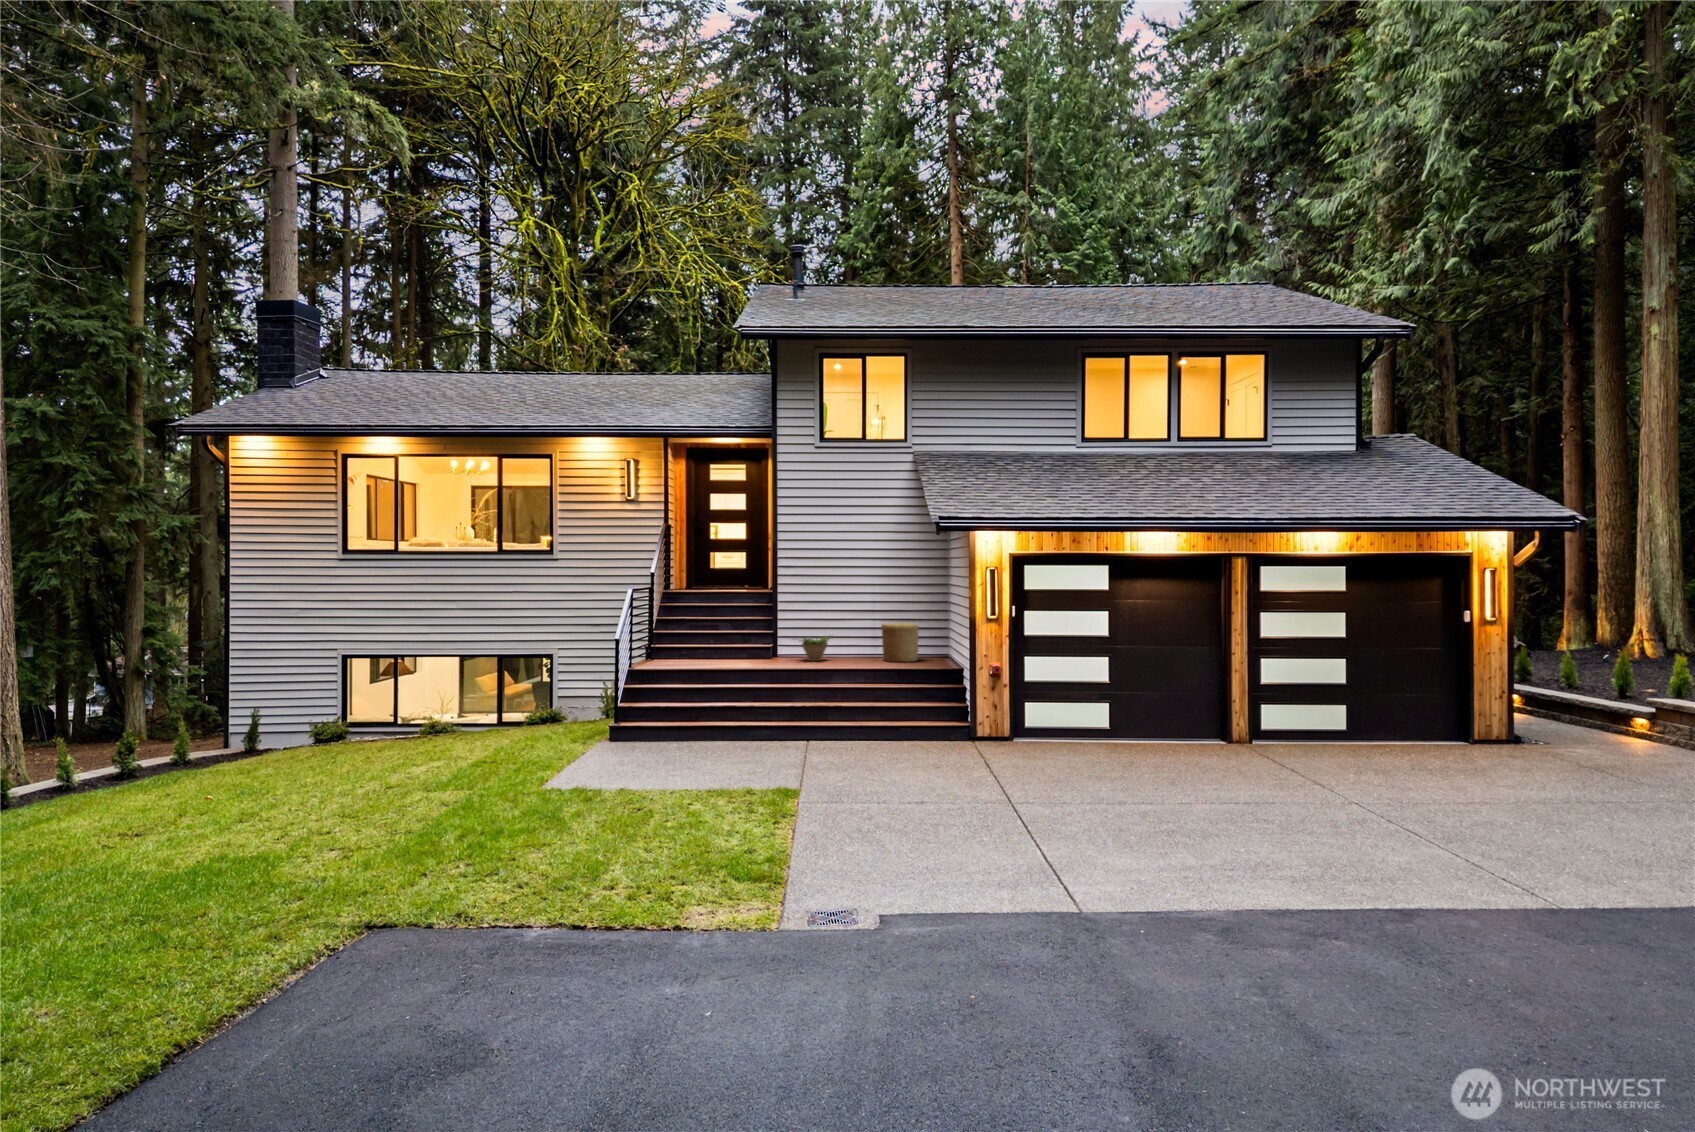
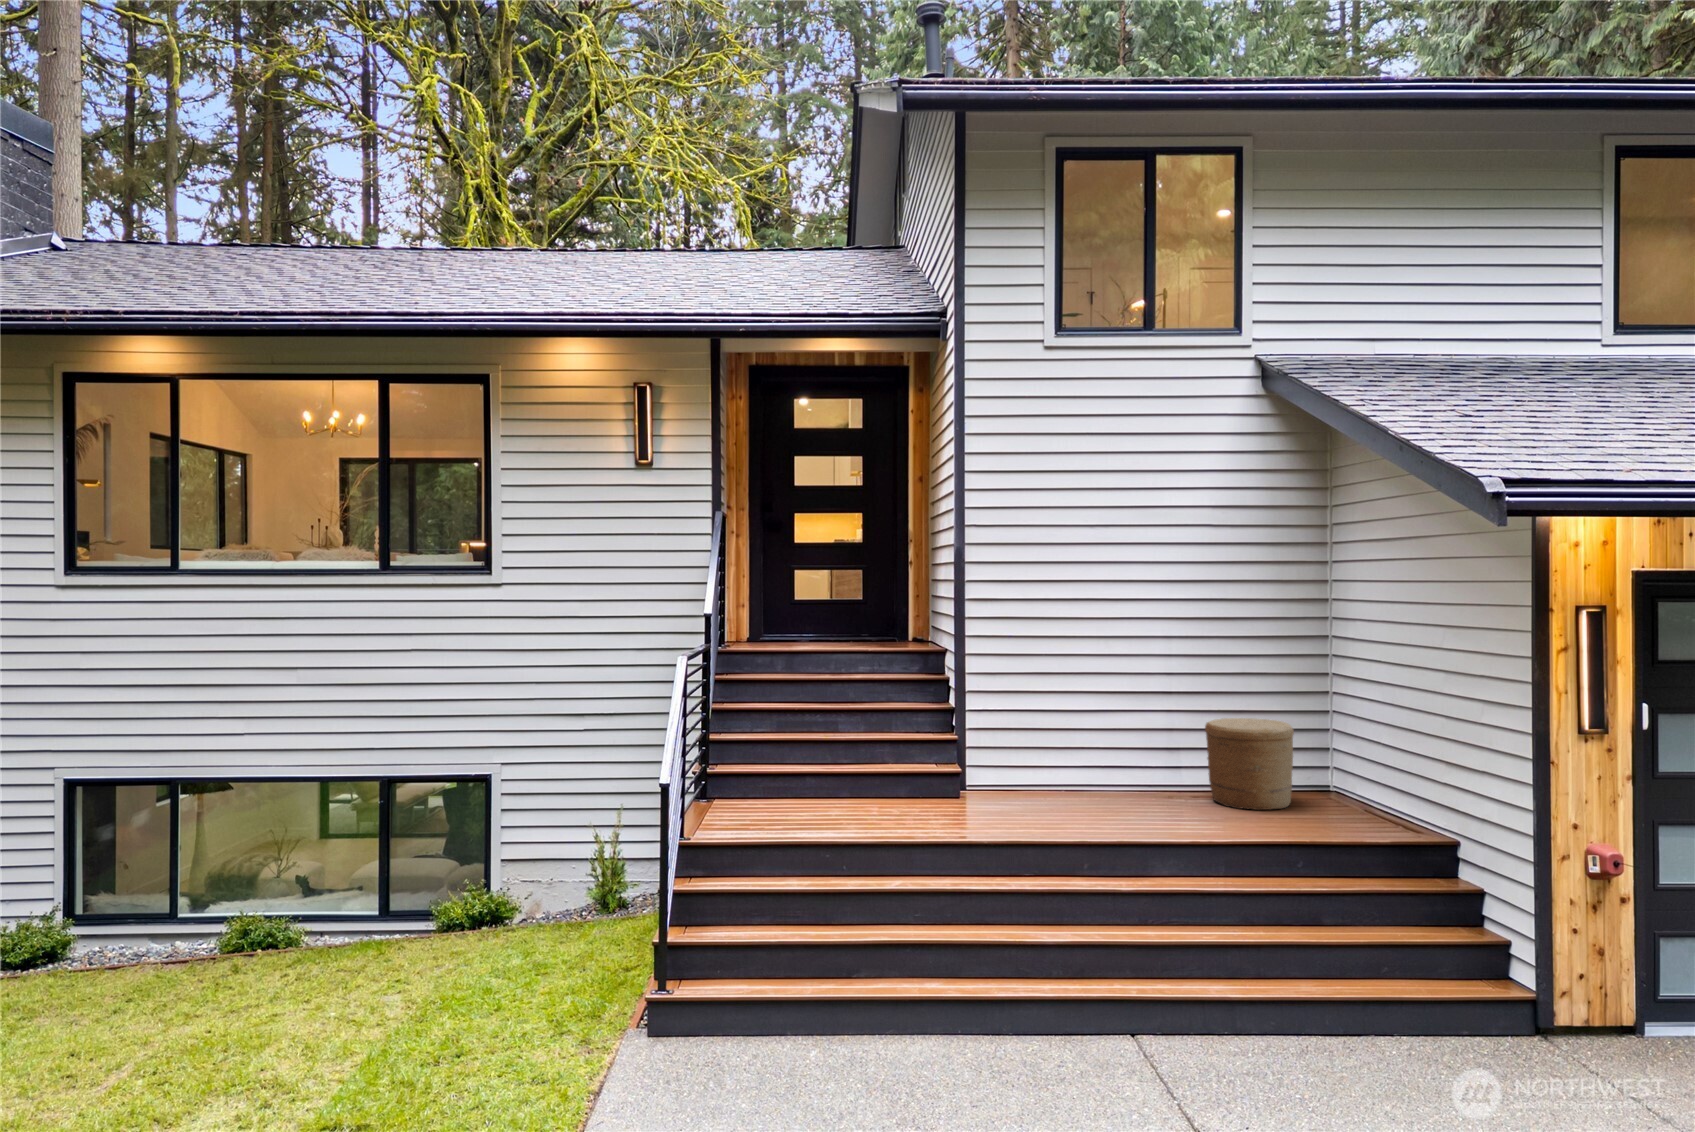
decorative plant: present [801,636,830,661] -> none [1008,745,1111,806]

